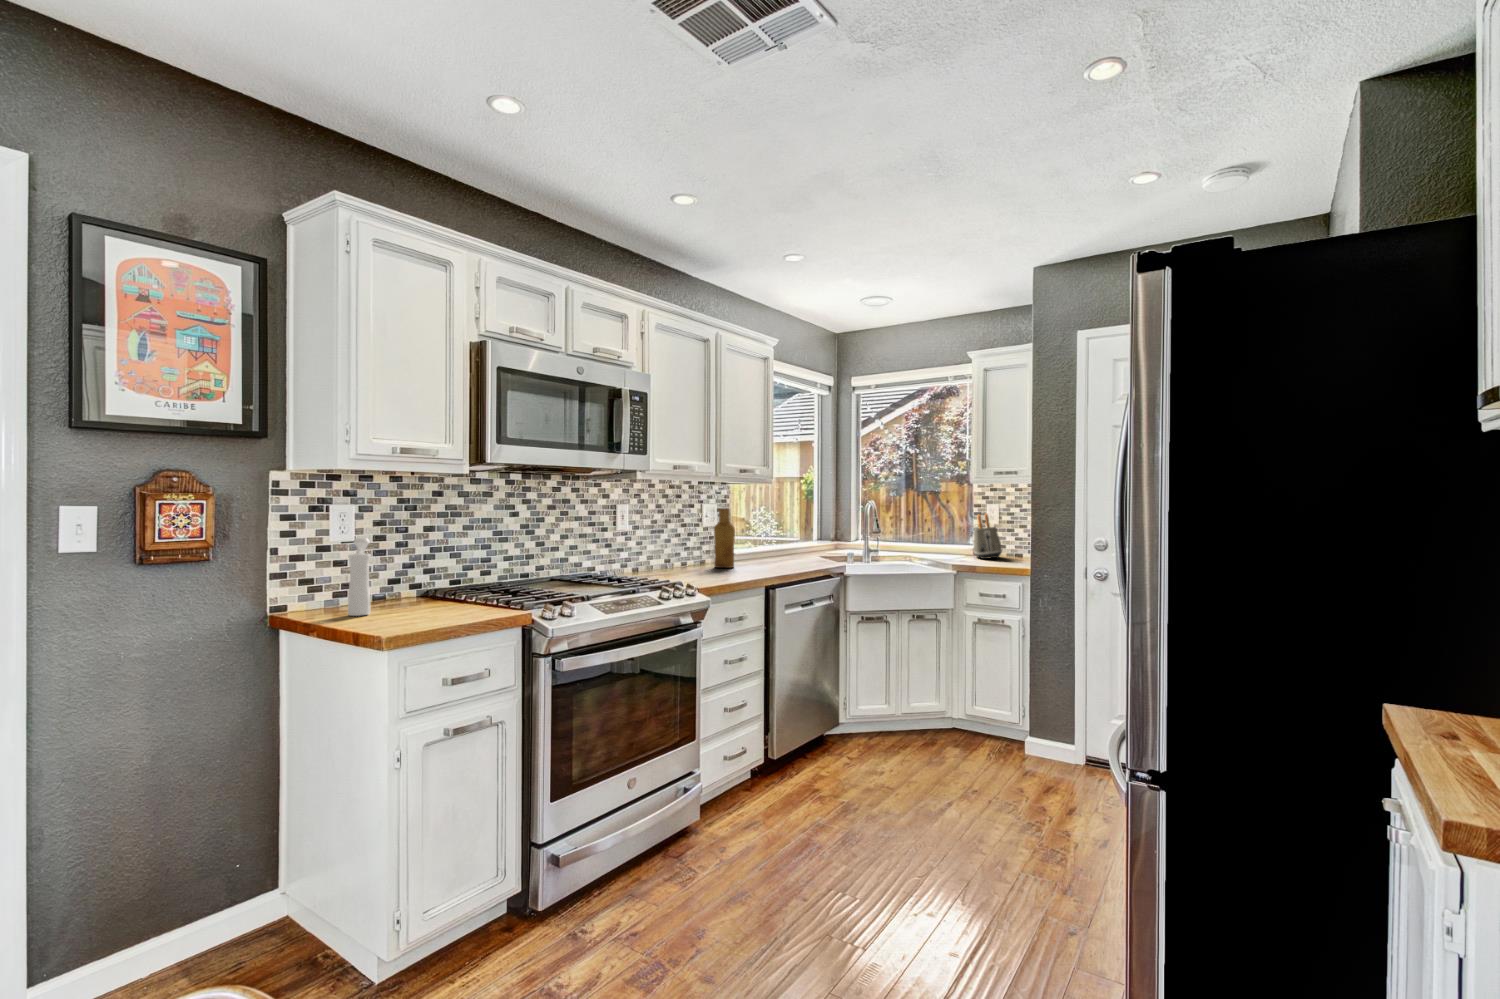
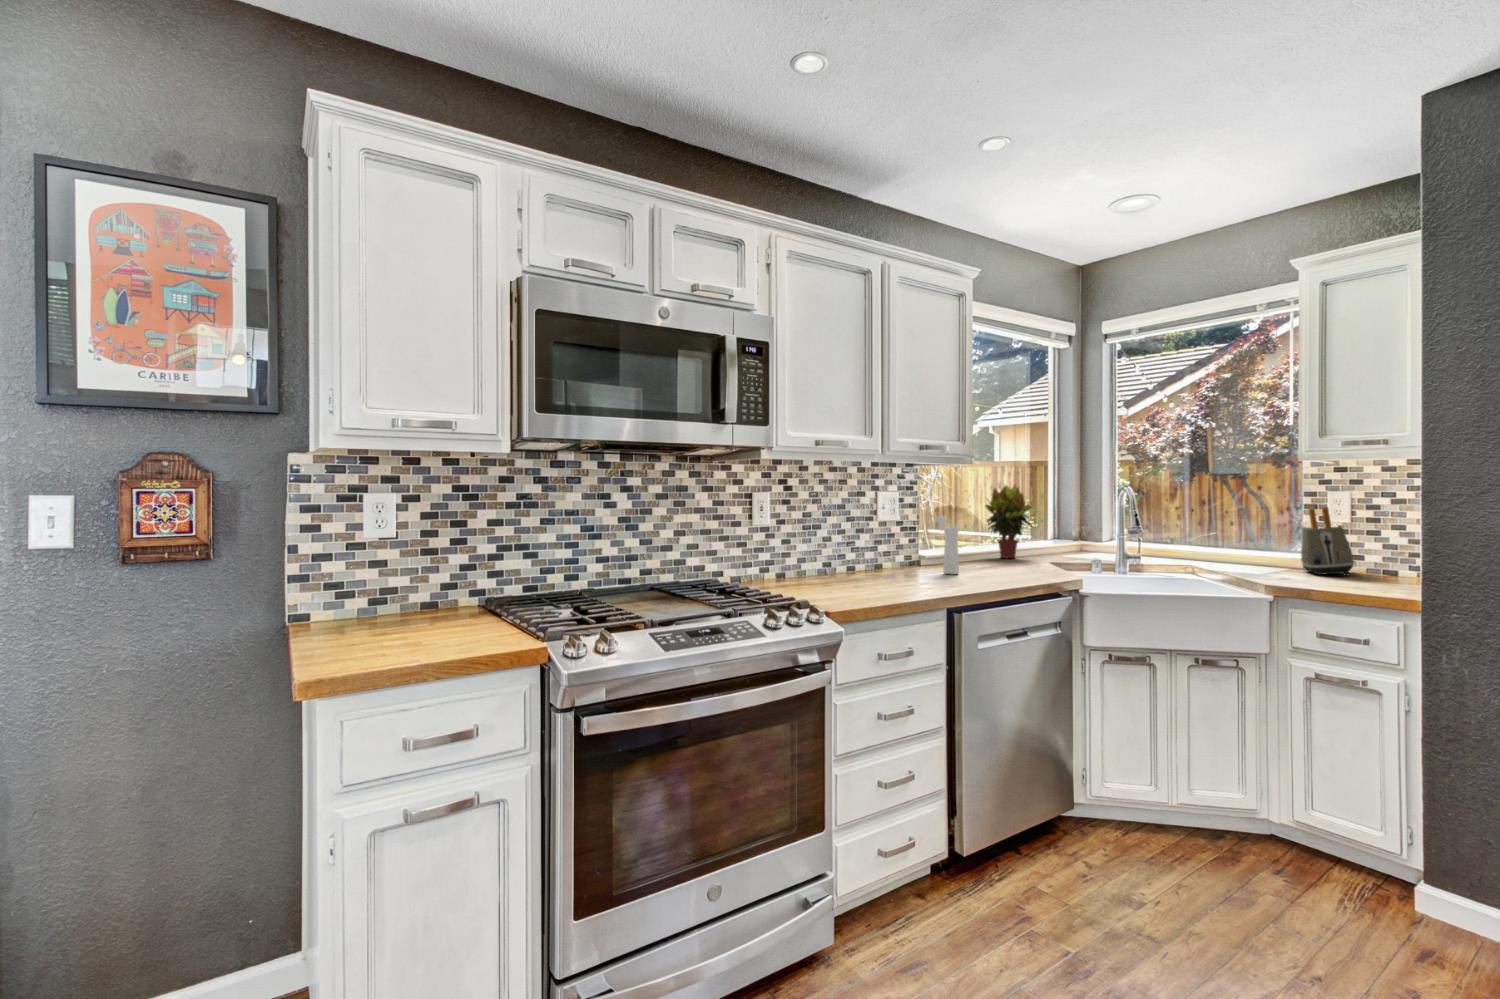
potted plant: none [770,498,807,555] -> present [985,485,1032,558]
vase: present [714,508,735,568] -> none [888,497,916,577]
pepper mill: present [348,538,371,616] -> present [936,516,959,574]

